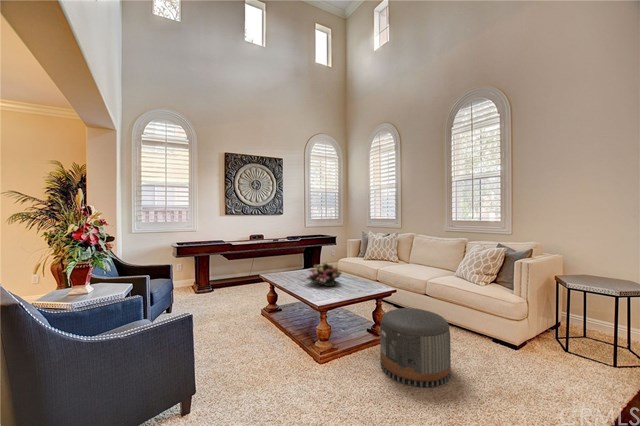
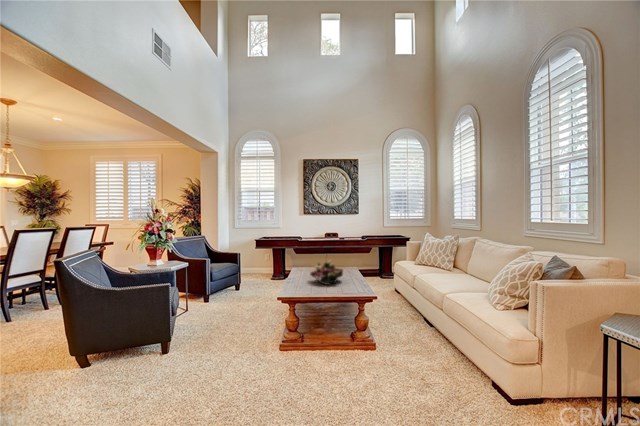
pouf: present [380,308,451,387] -> none [318,316,391,404]

